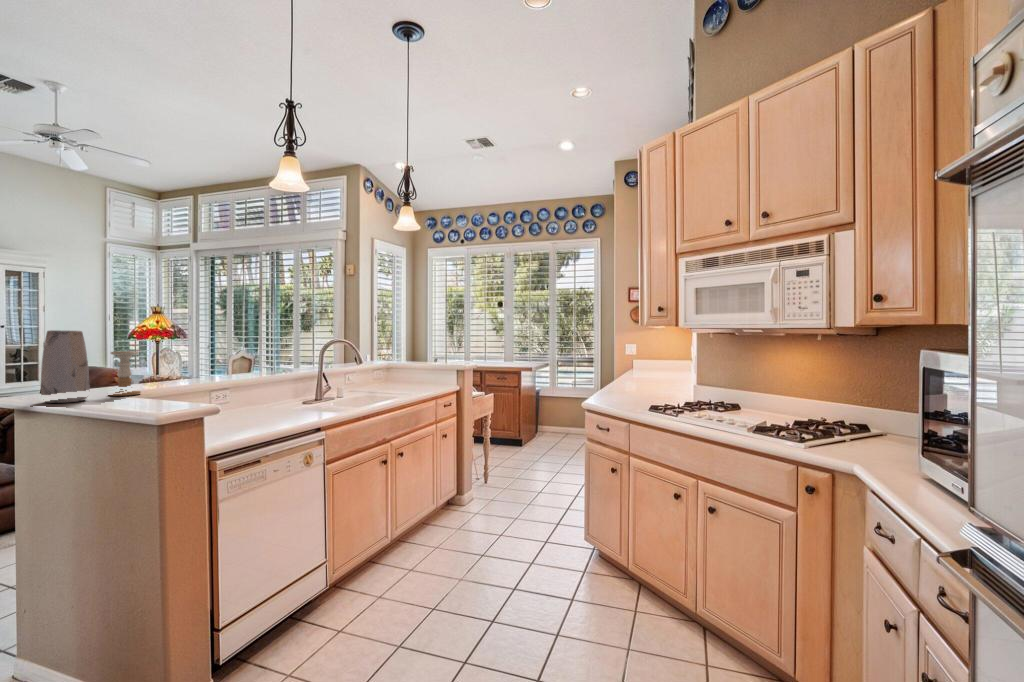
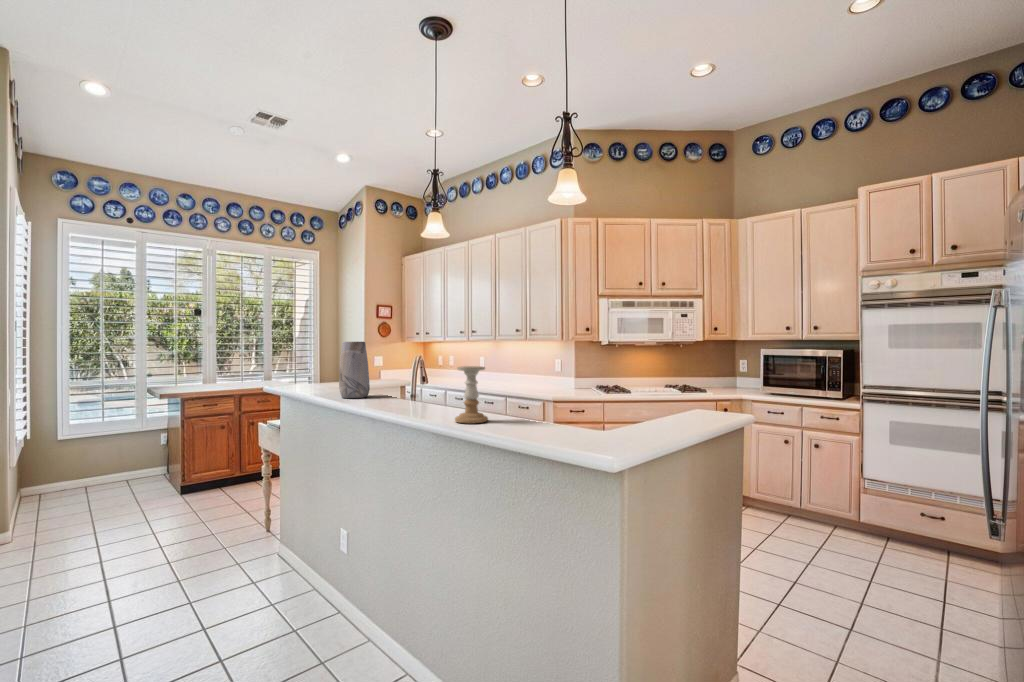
vase: present [41,330,90,403] -> present [339,342,370,398]

